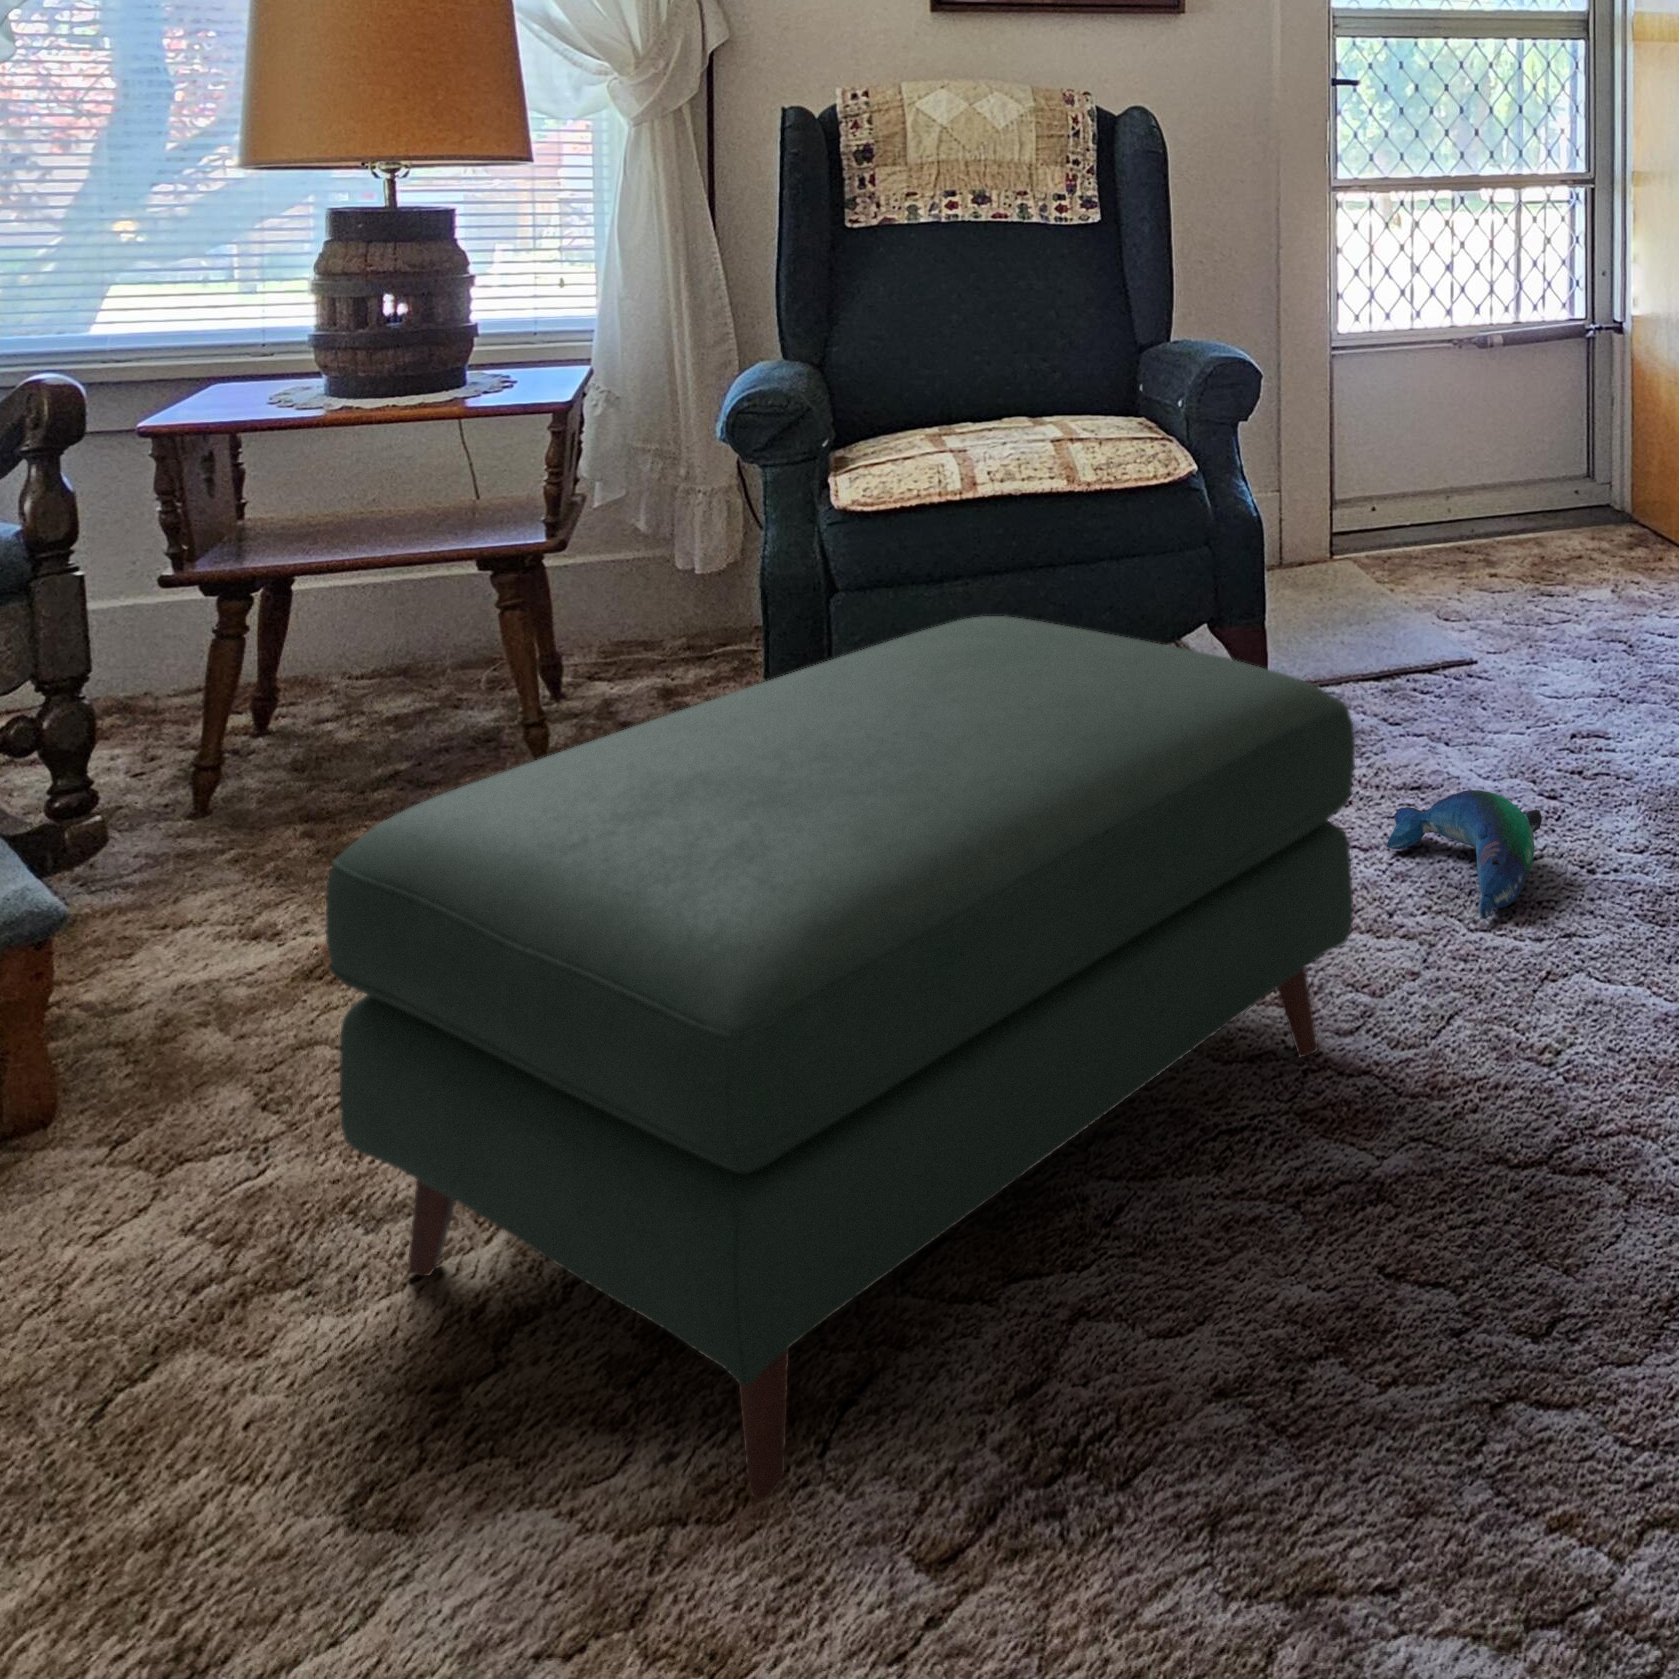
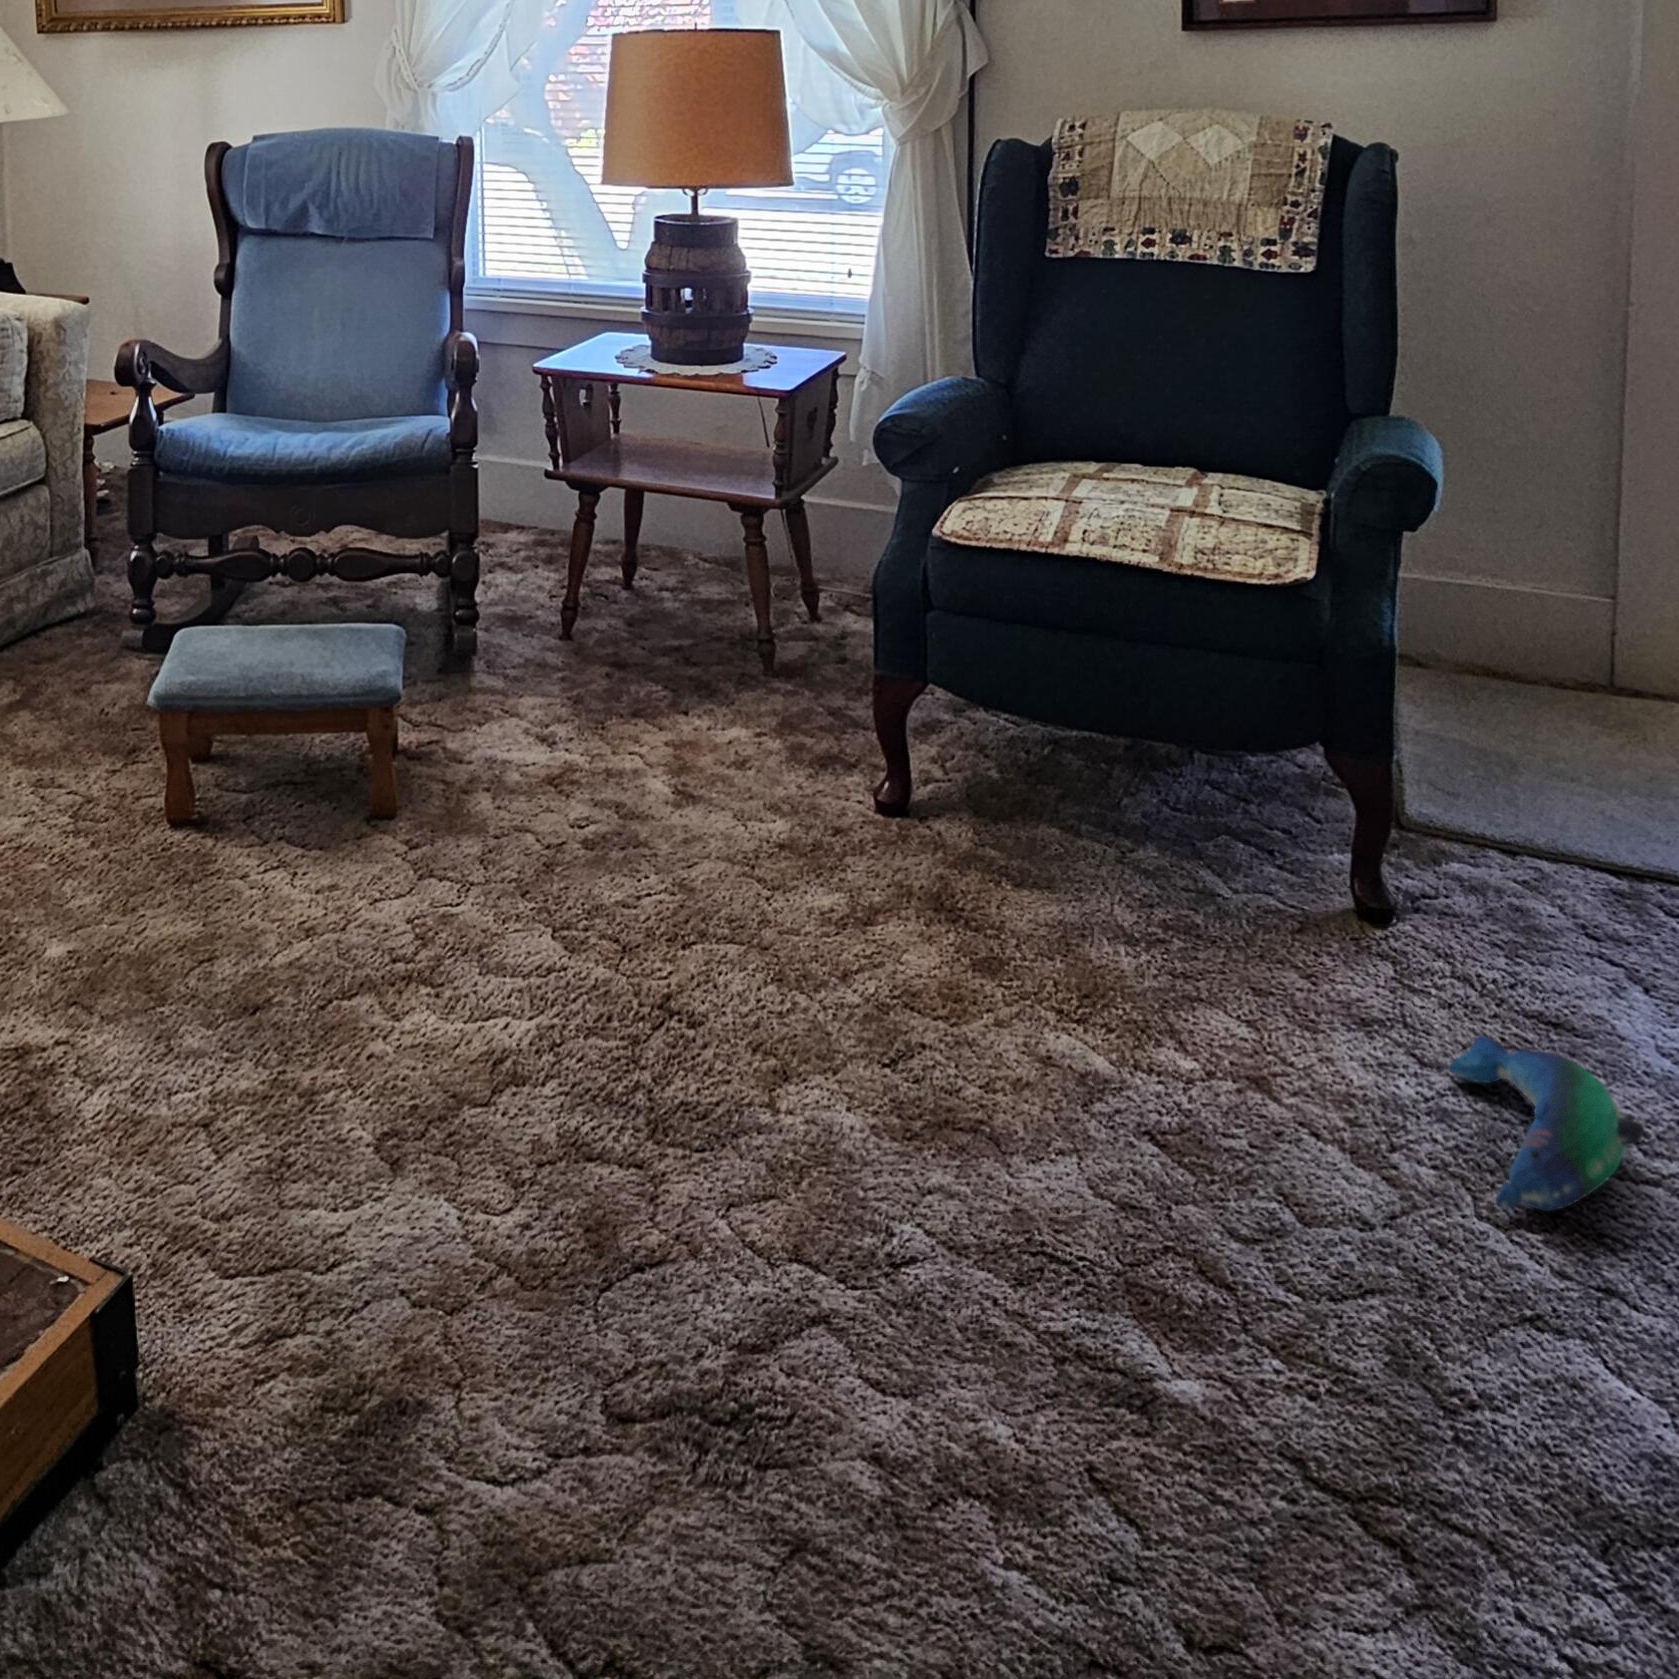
ottoman: present [325,616,1355,1501] -> none [438,680,1251,1297]

